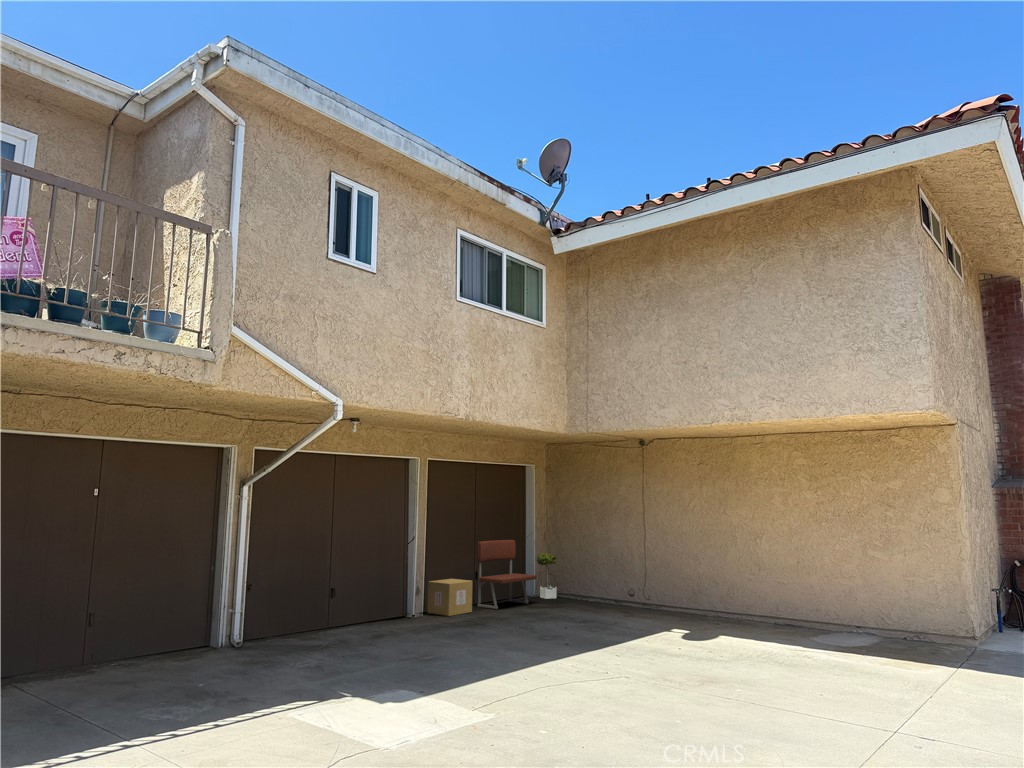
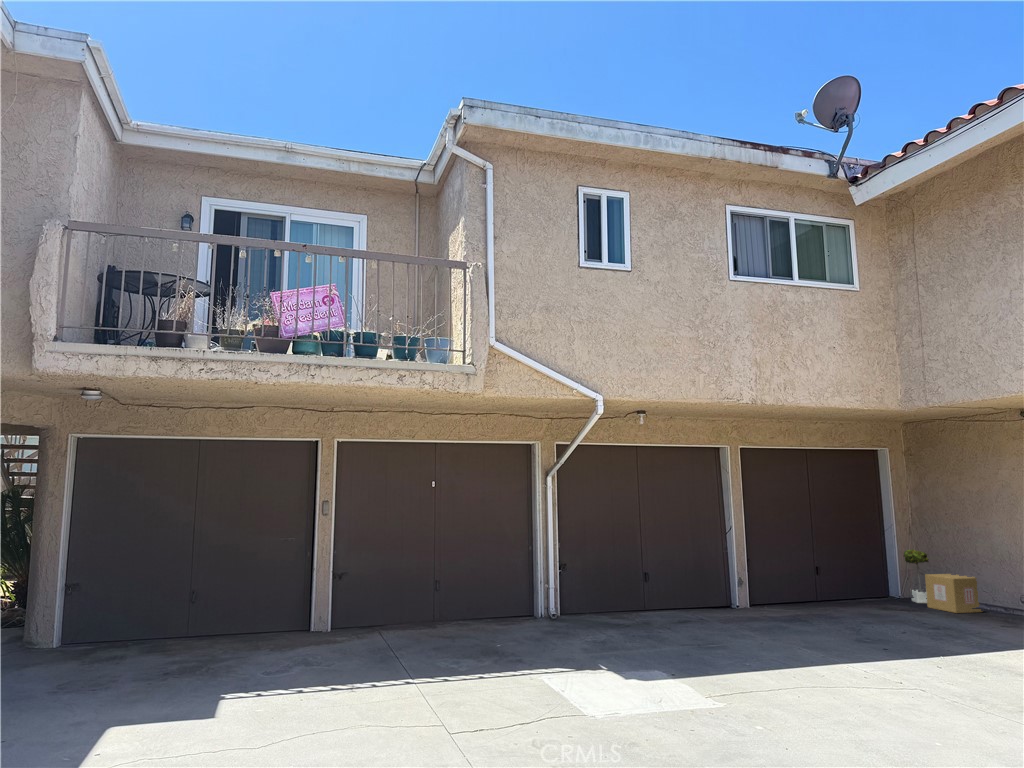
bench: present [477,540,536,609] -> none [816,533,895,609]
cardboard box: present [428,579,472,616] -> present [925,574,983,613]

